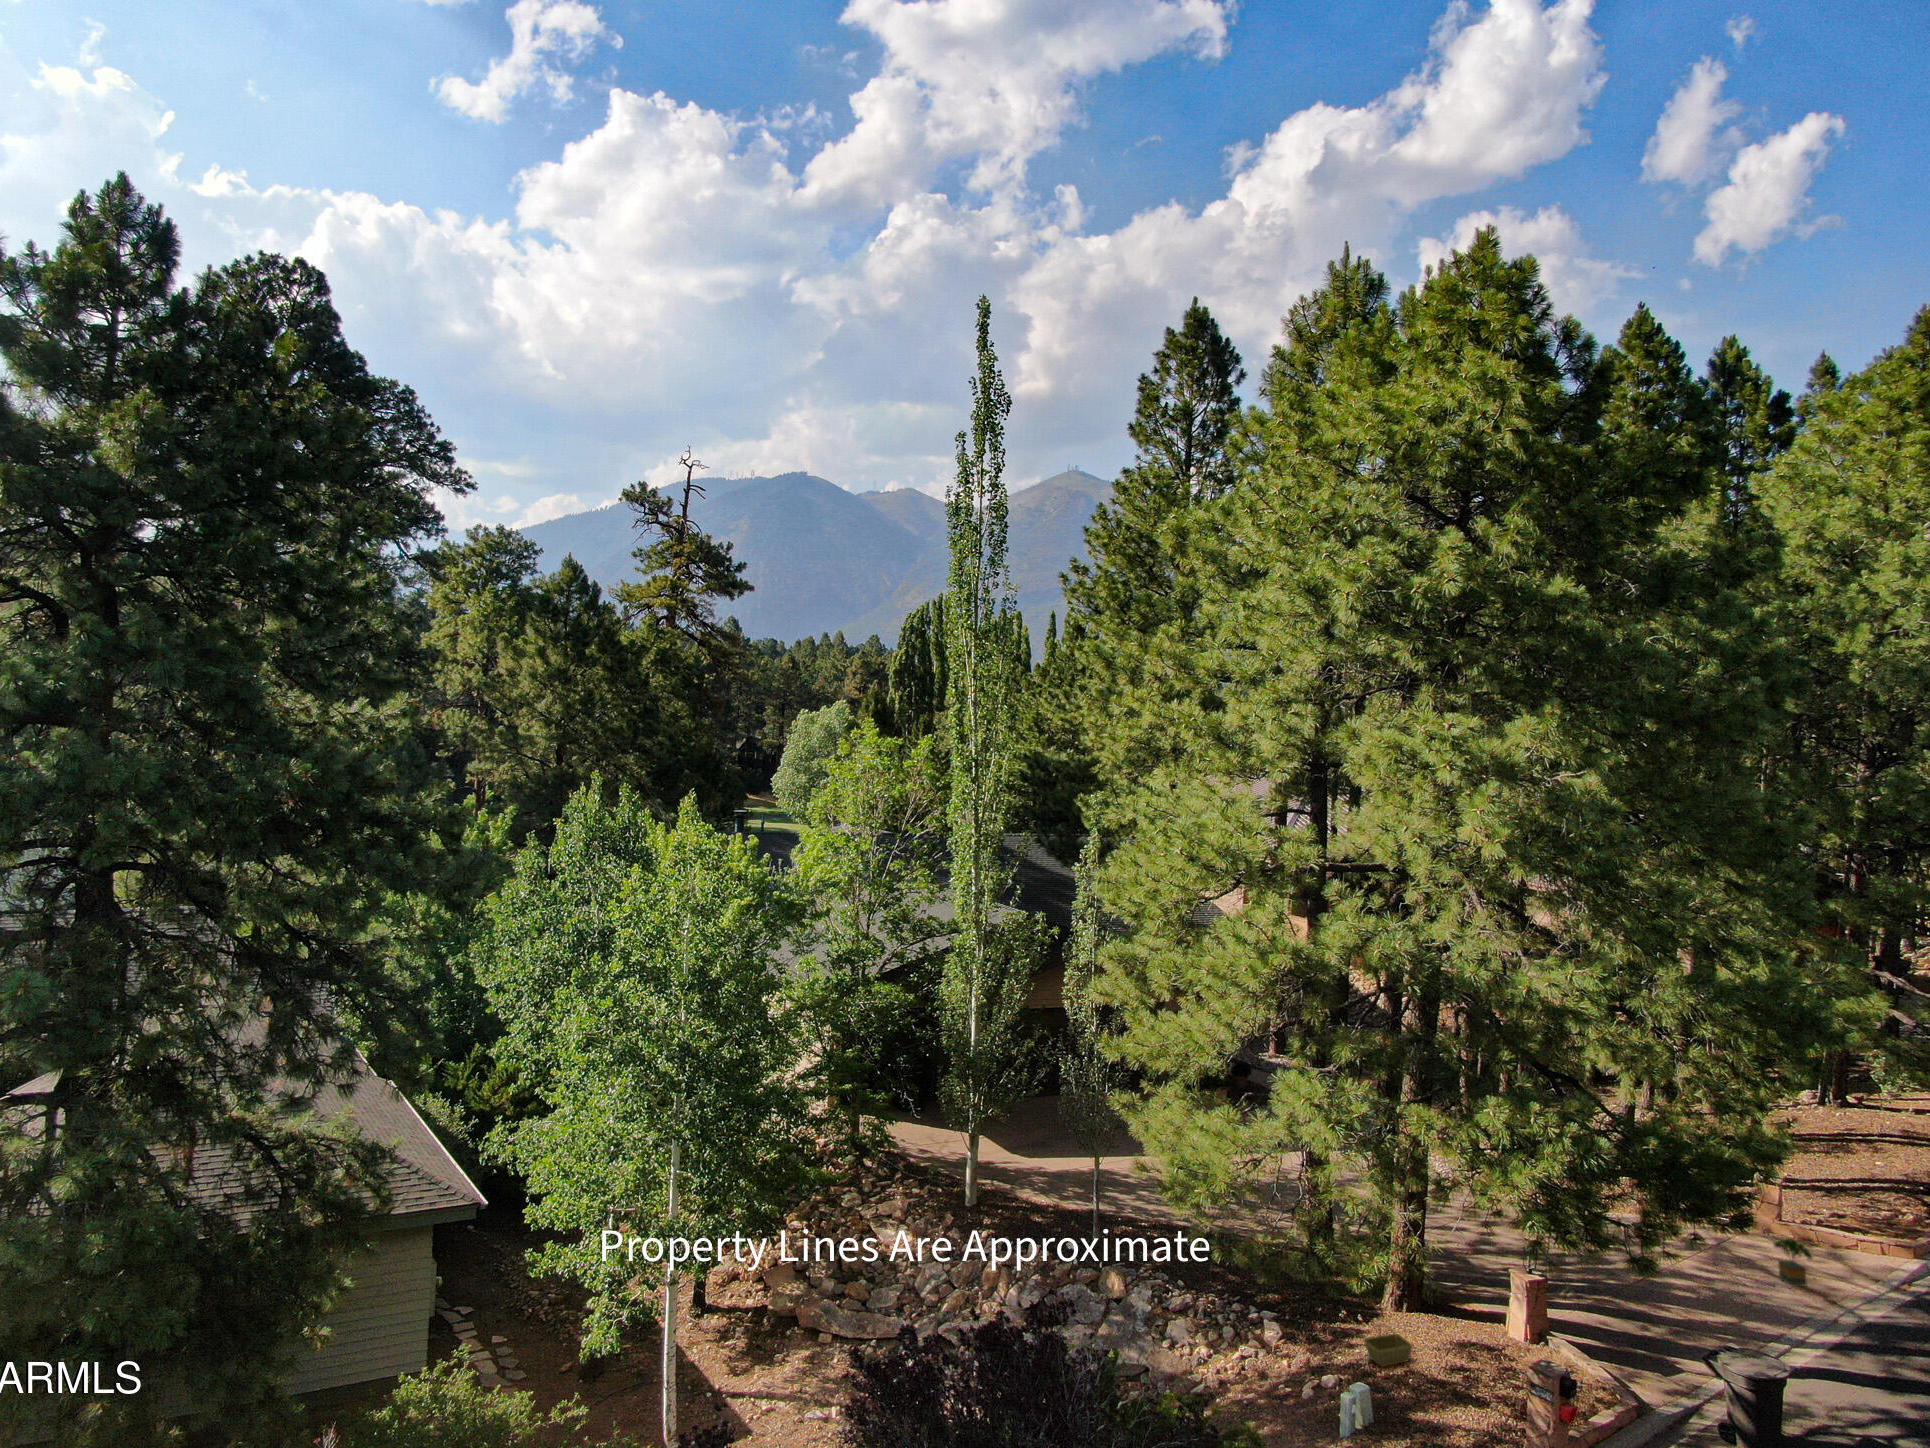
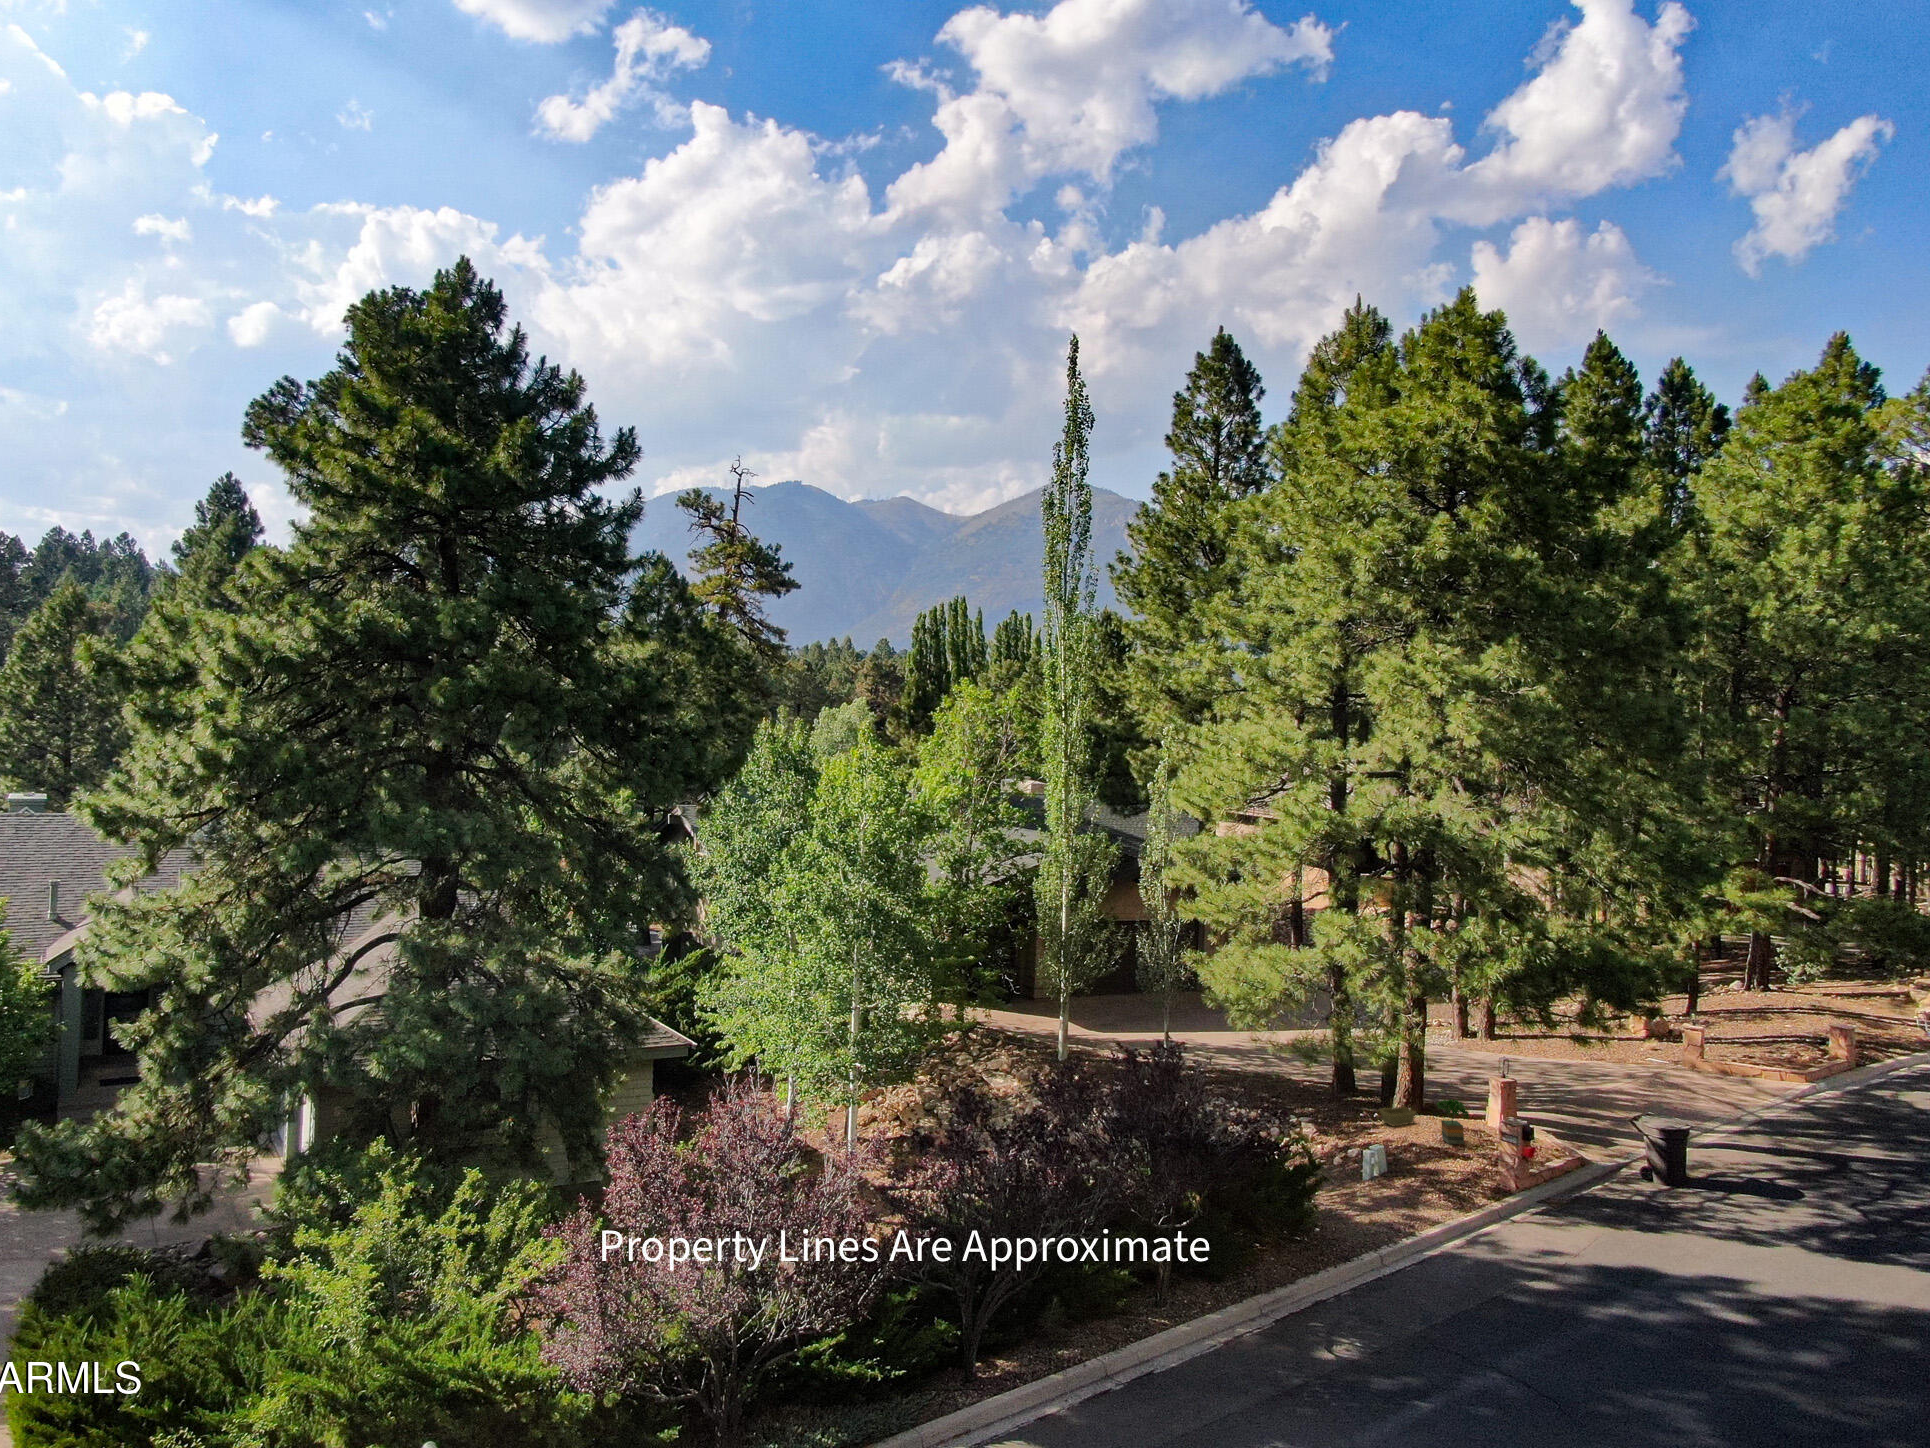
potted tree: present [1774,1239,1812,1287] -> present [1437,1099,1469,1144]

